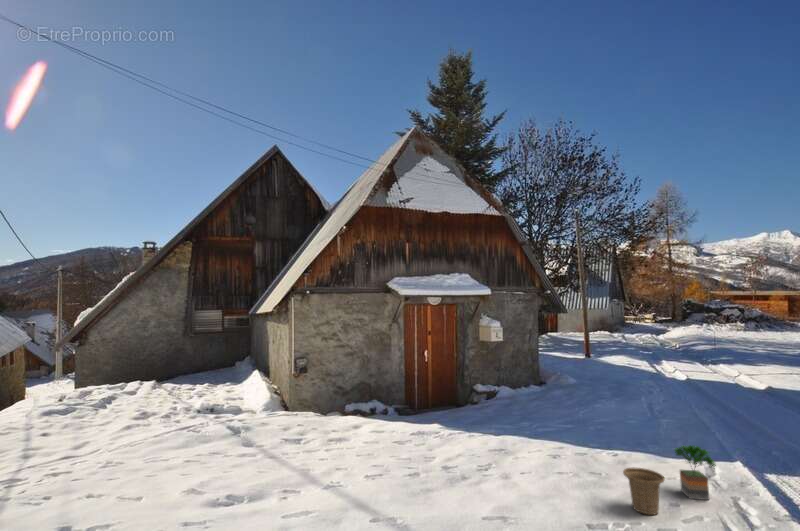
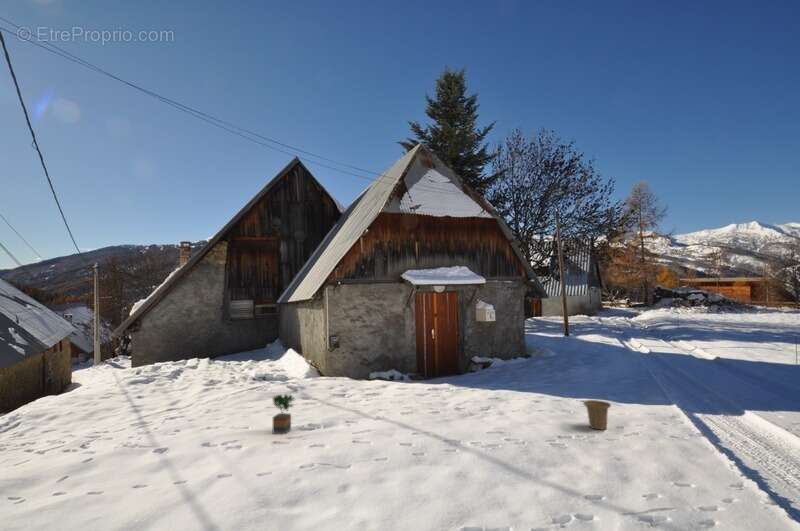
potted tree: present [675,445,716,500] -> present [273,395,294,434]

